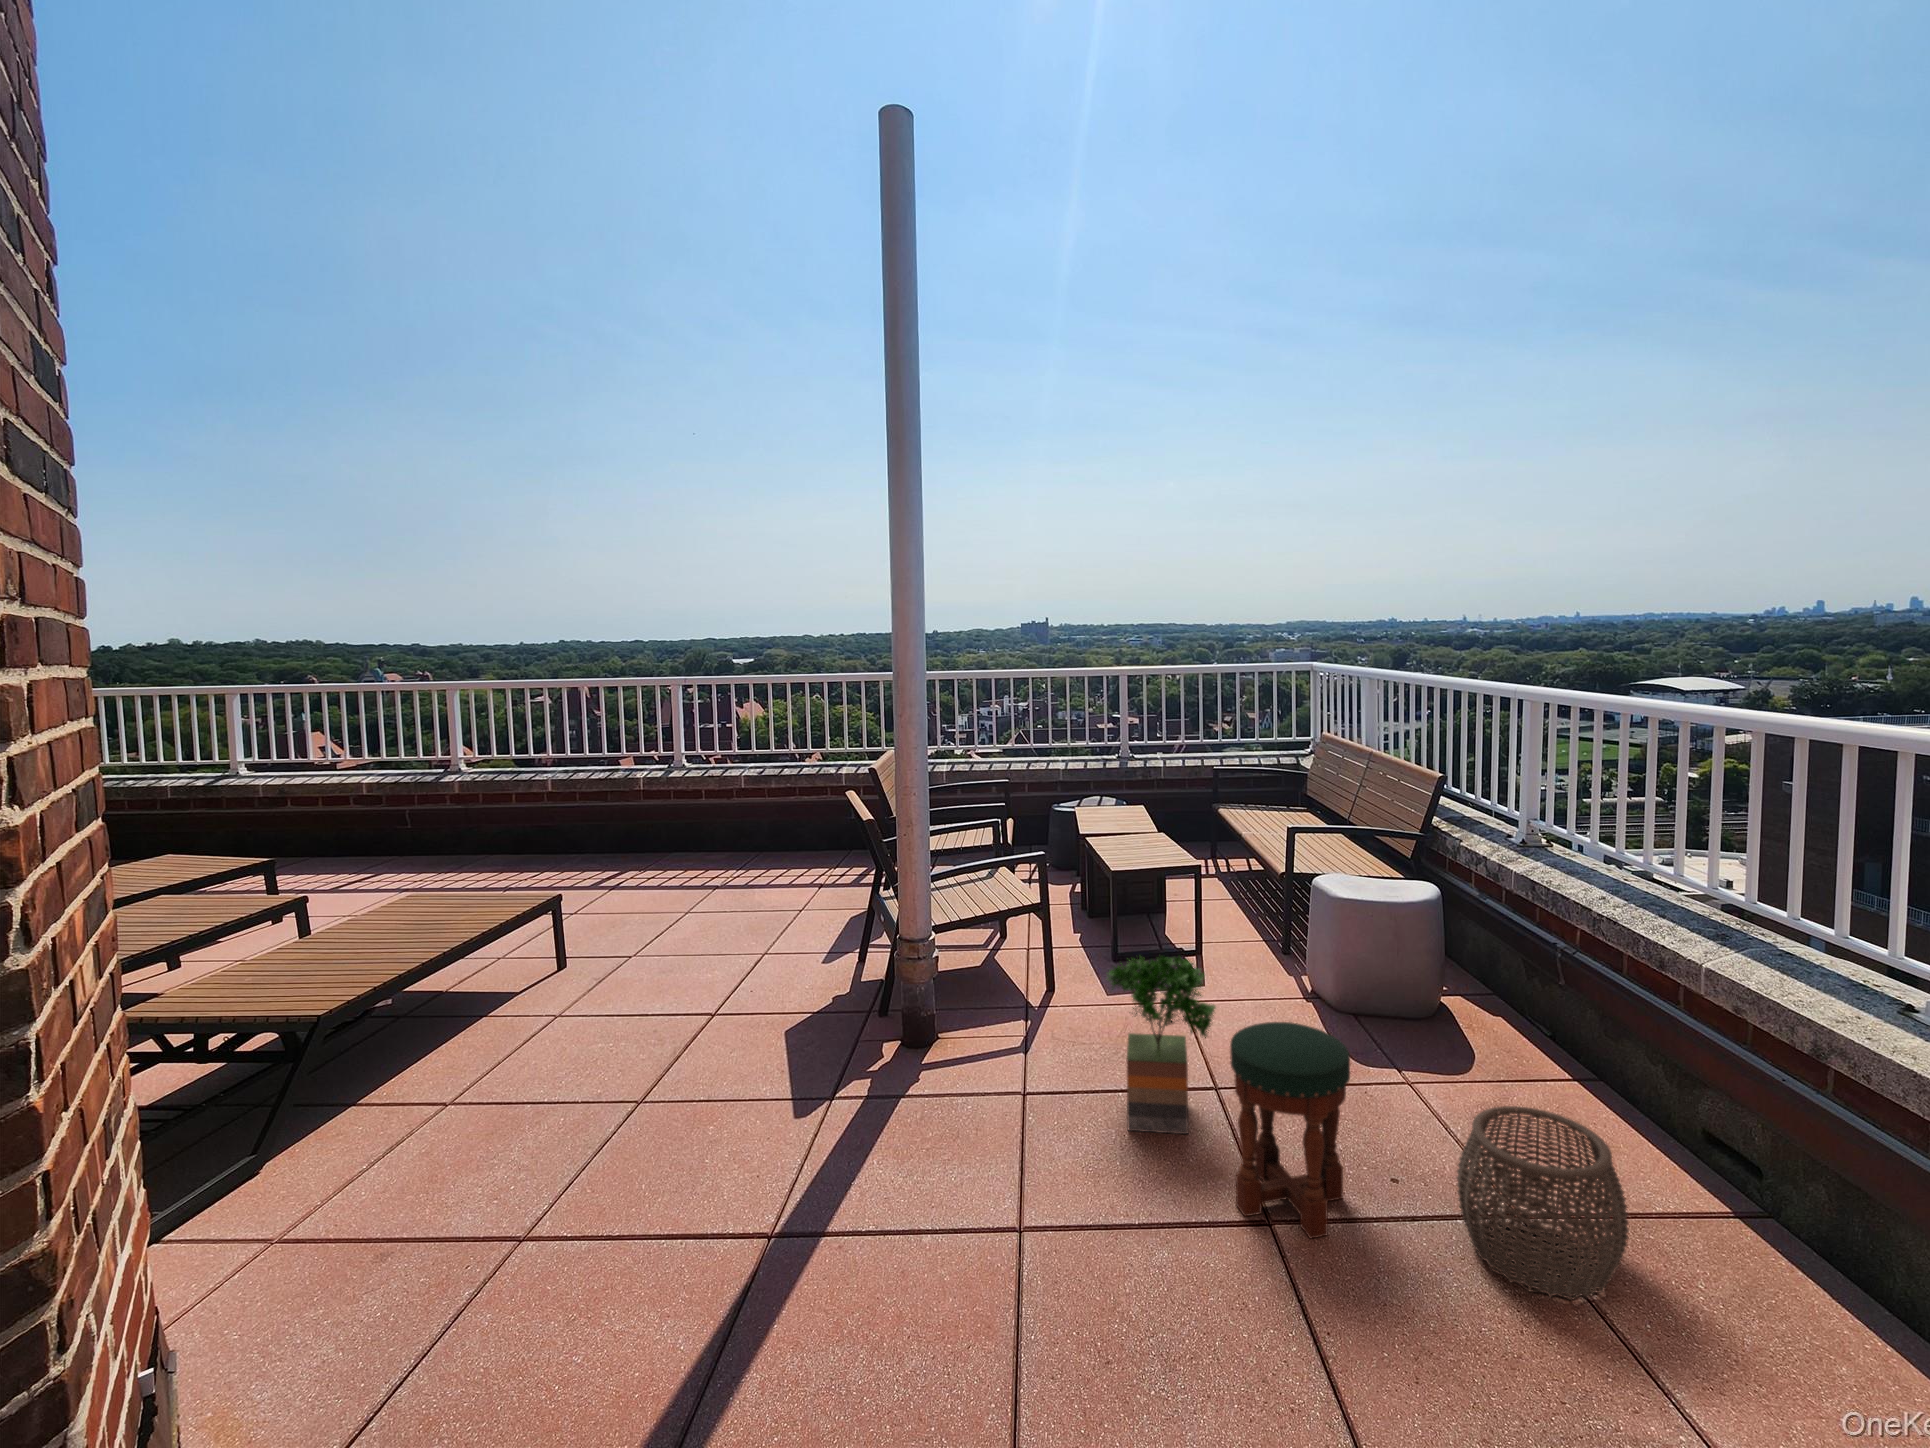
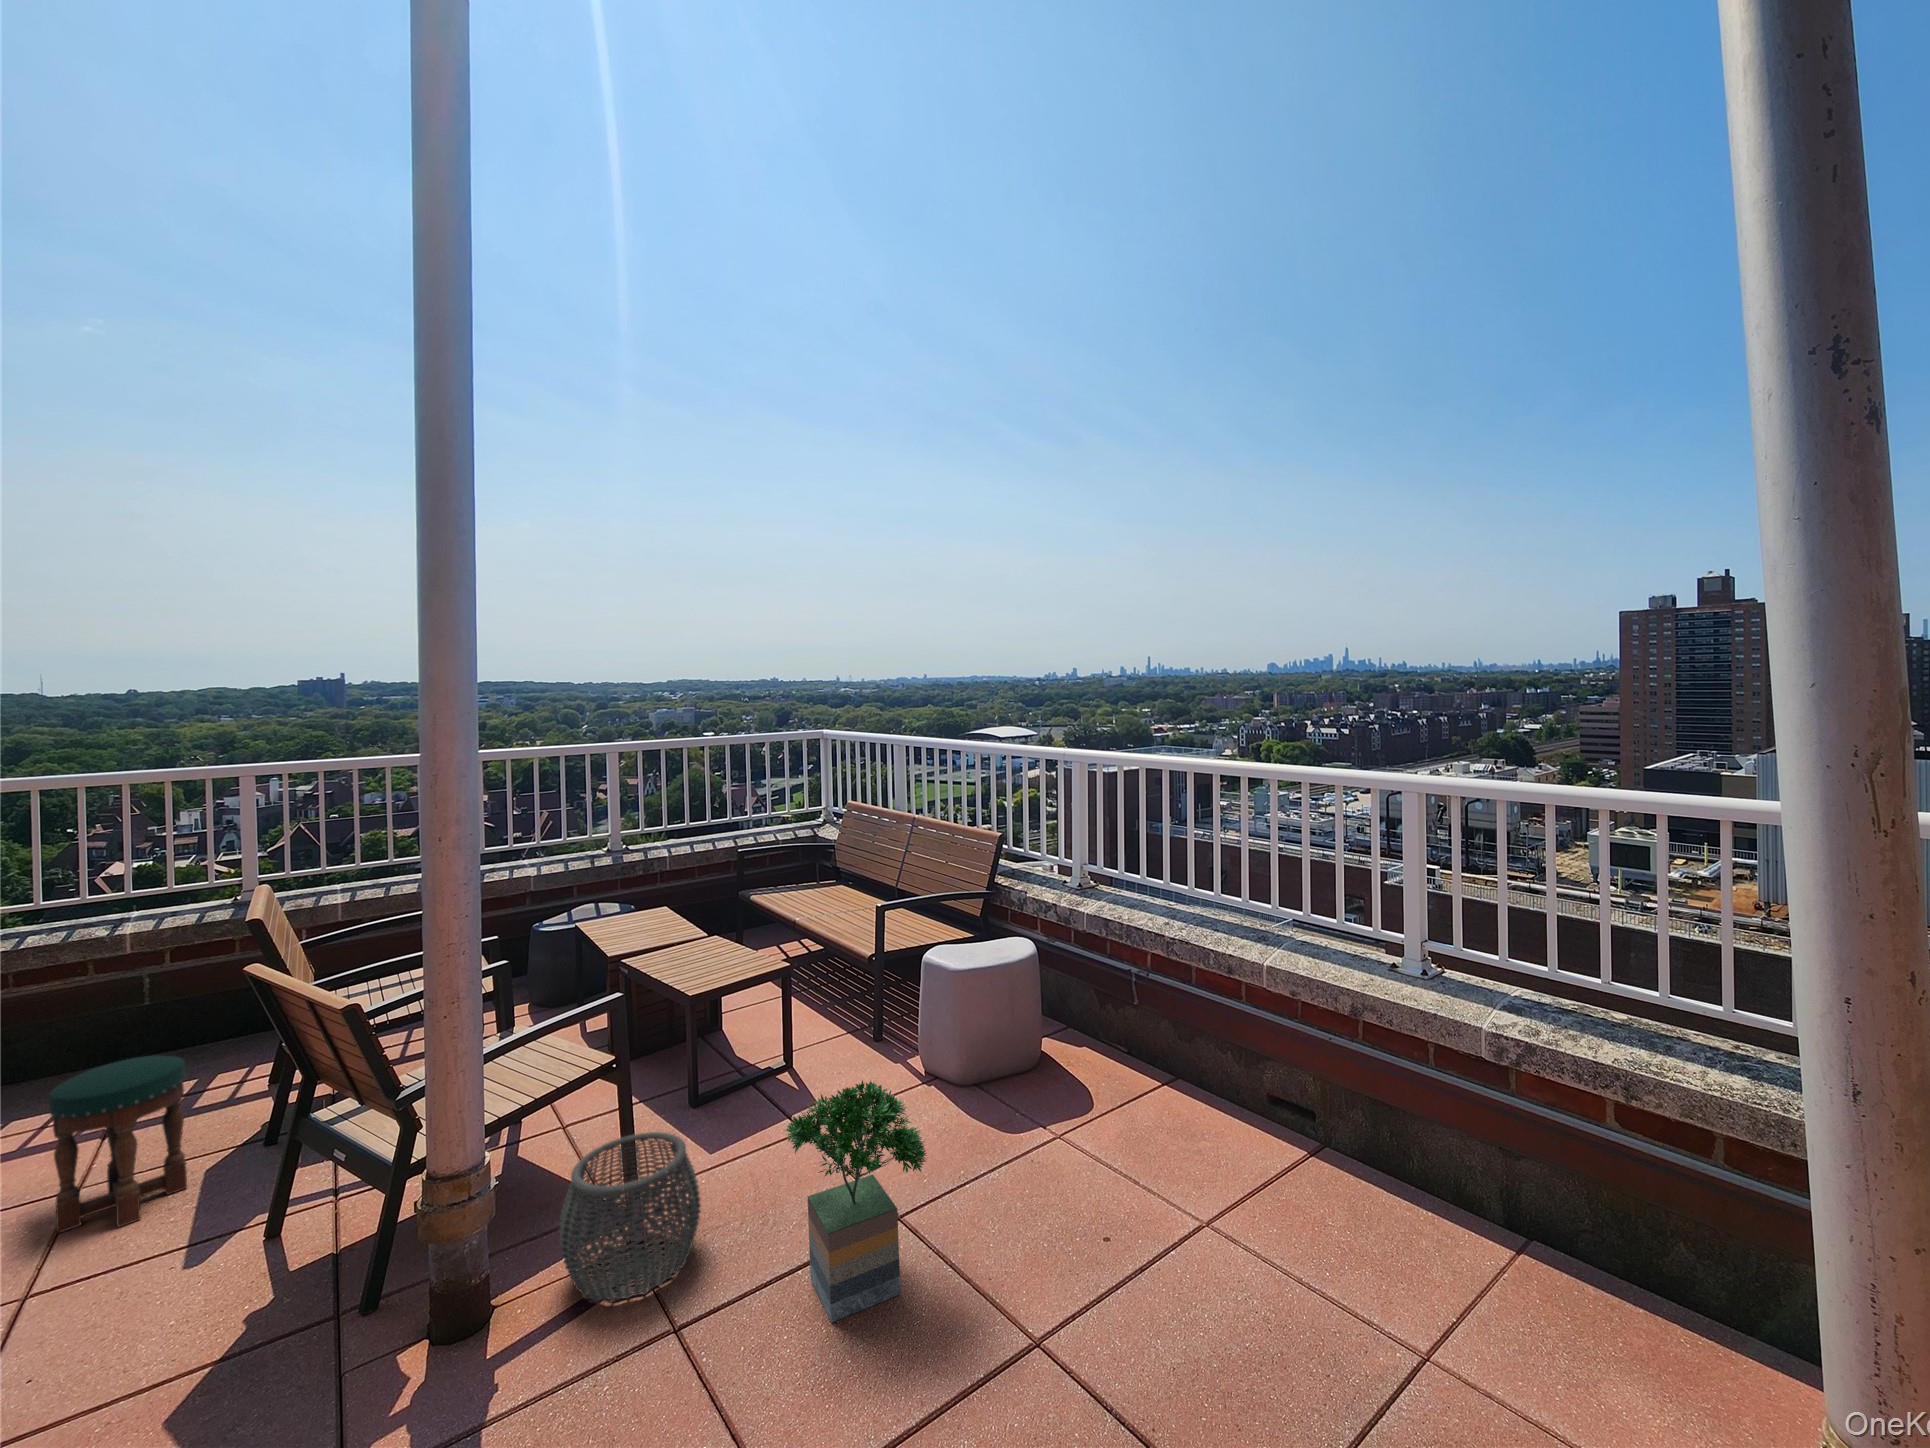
stool: present [1230,1022,1350,1239] -> present [49,1056,187,1233]
woven basket: present [1456,1106,1629,1300] -> present [559,1132,701,1303]

